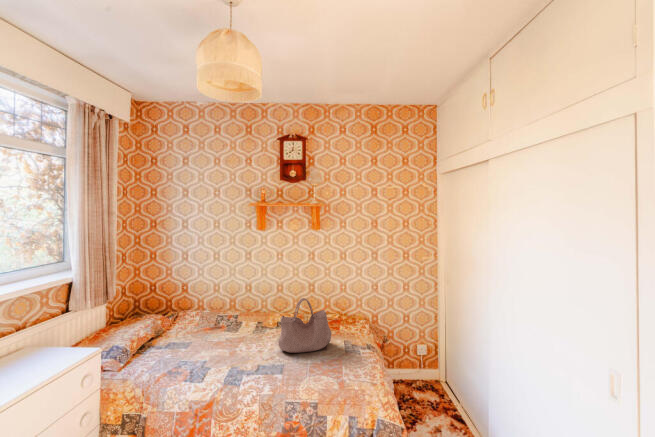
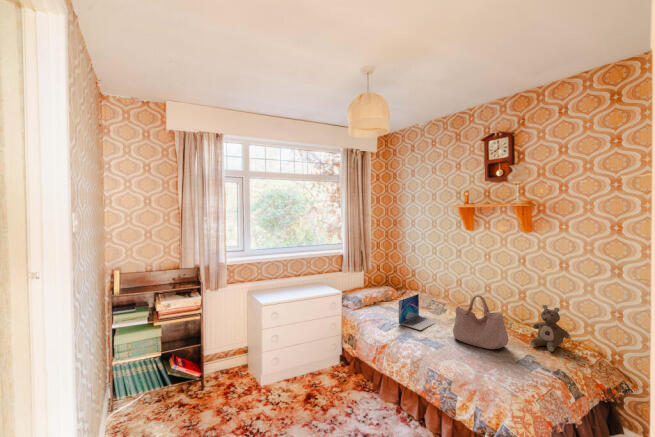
stuffed bear: none [332,293,360,331] -> present [531,305,570,352]
laptop: none [209,313,247,362] -> present [399,294,438,330]

